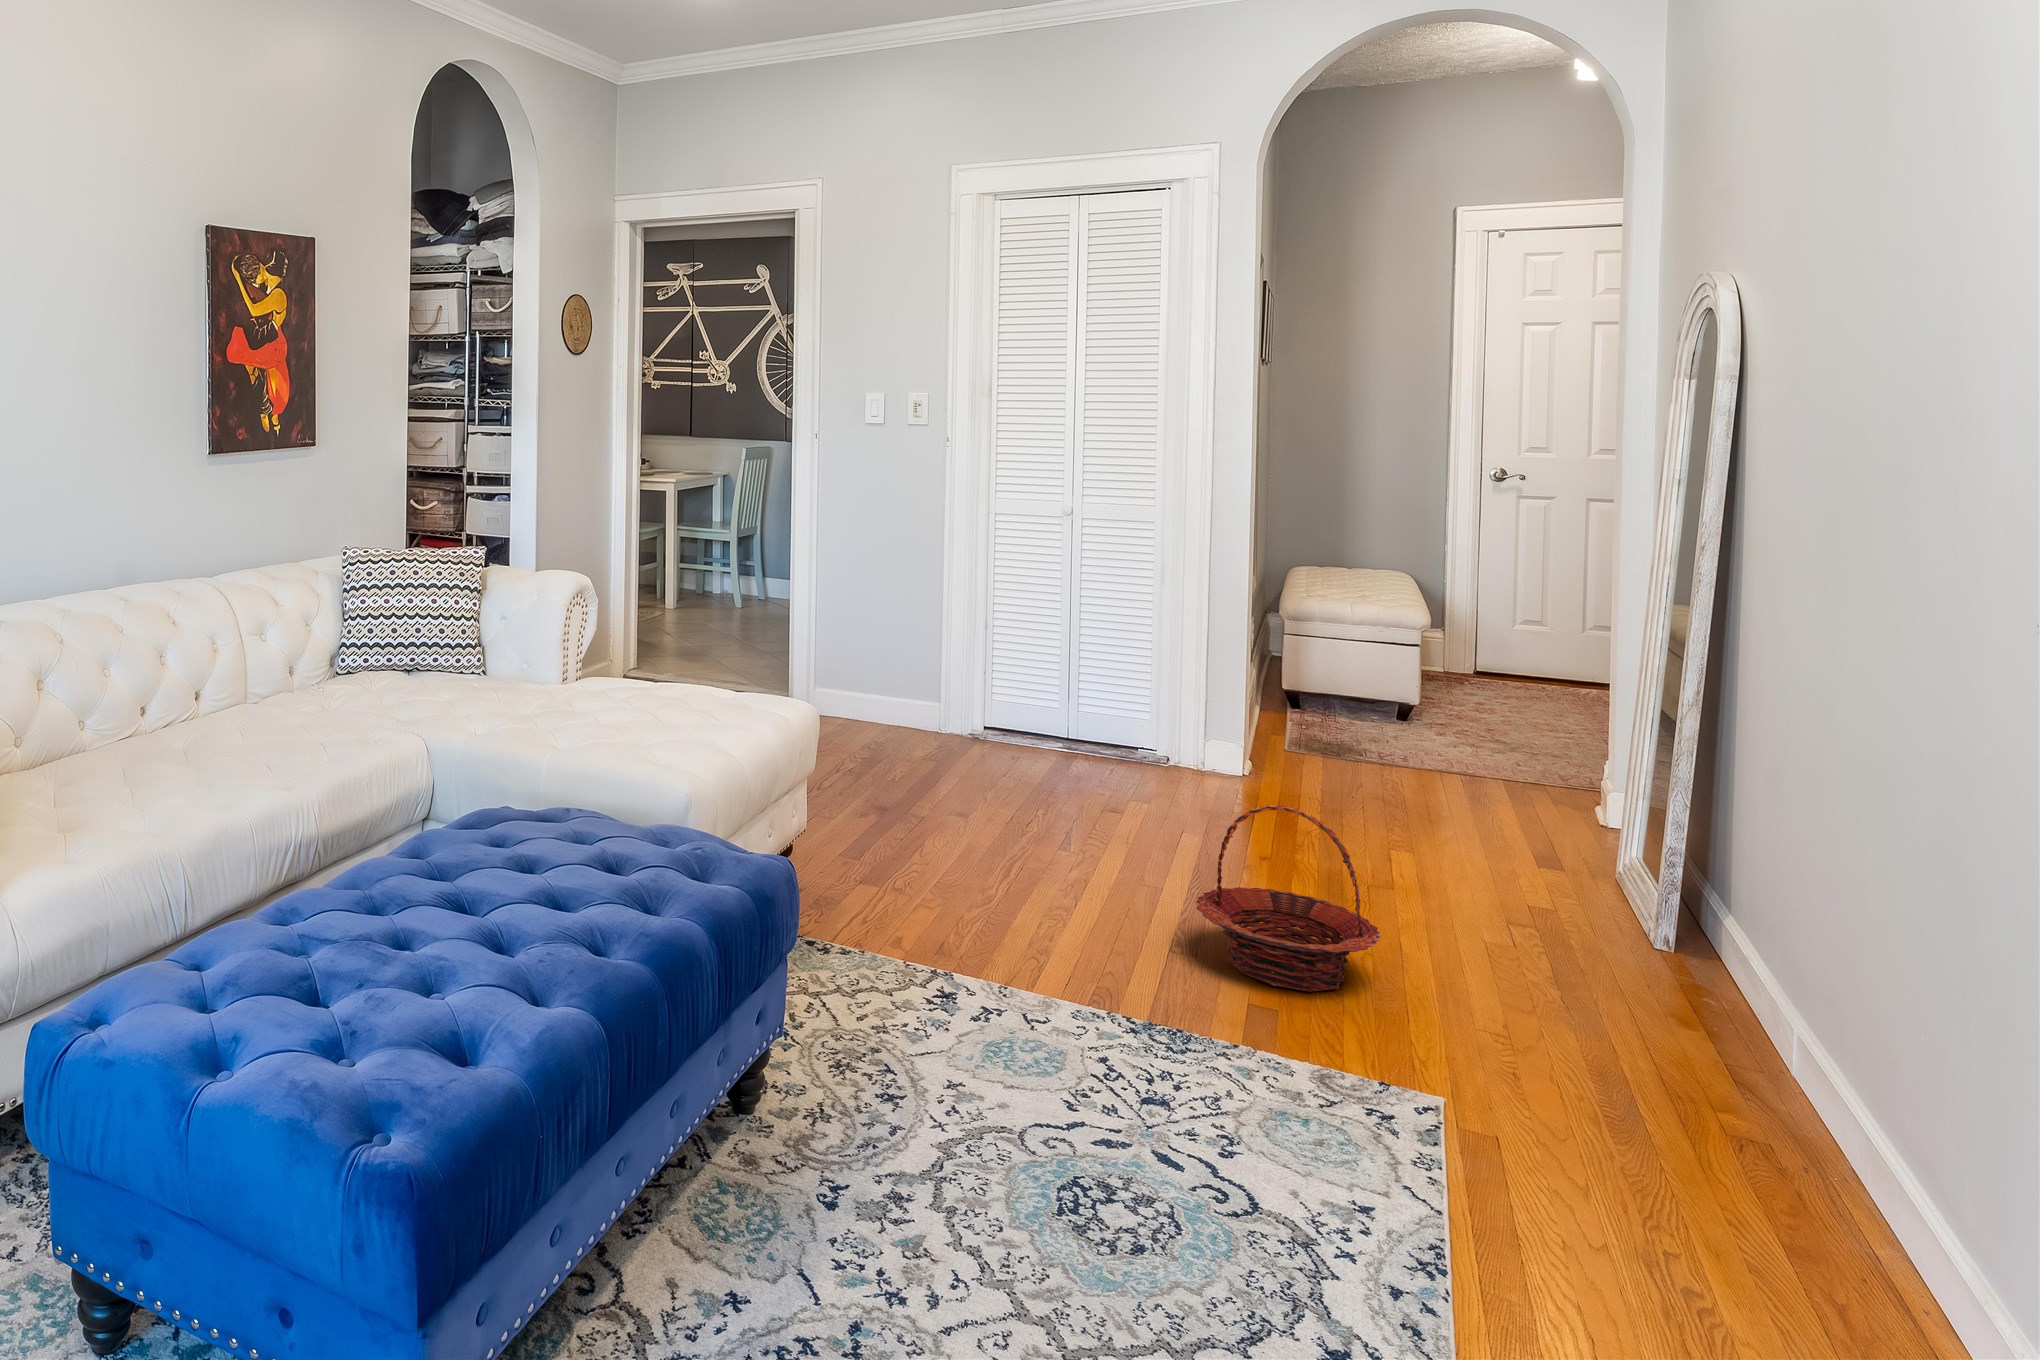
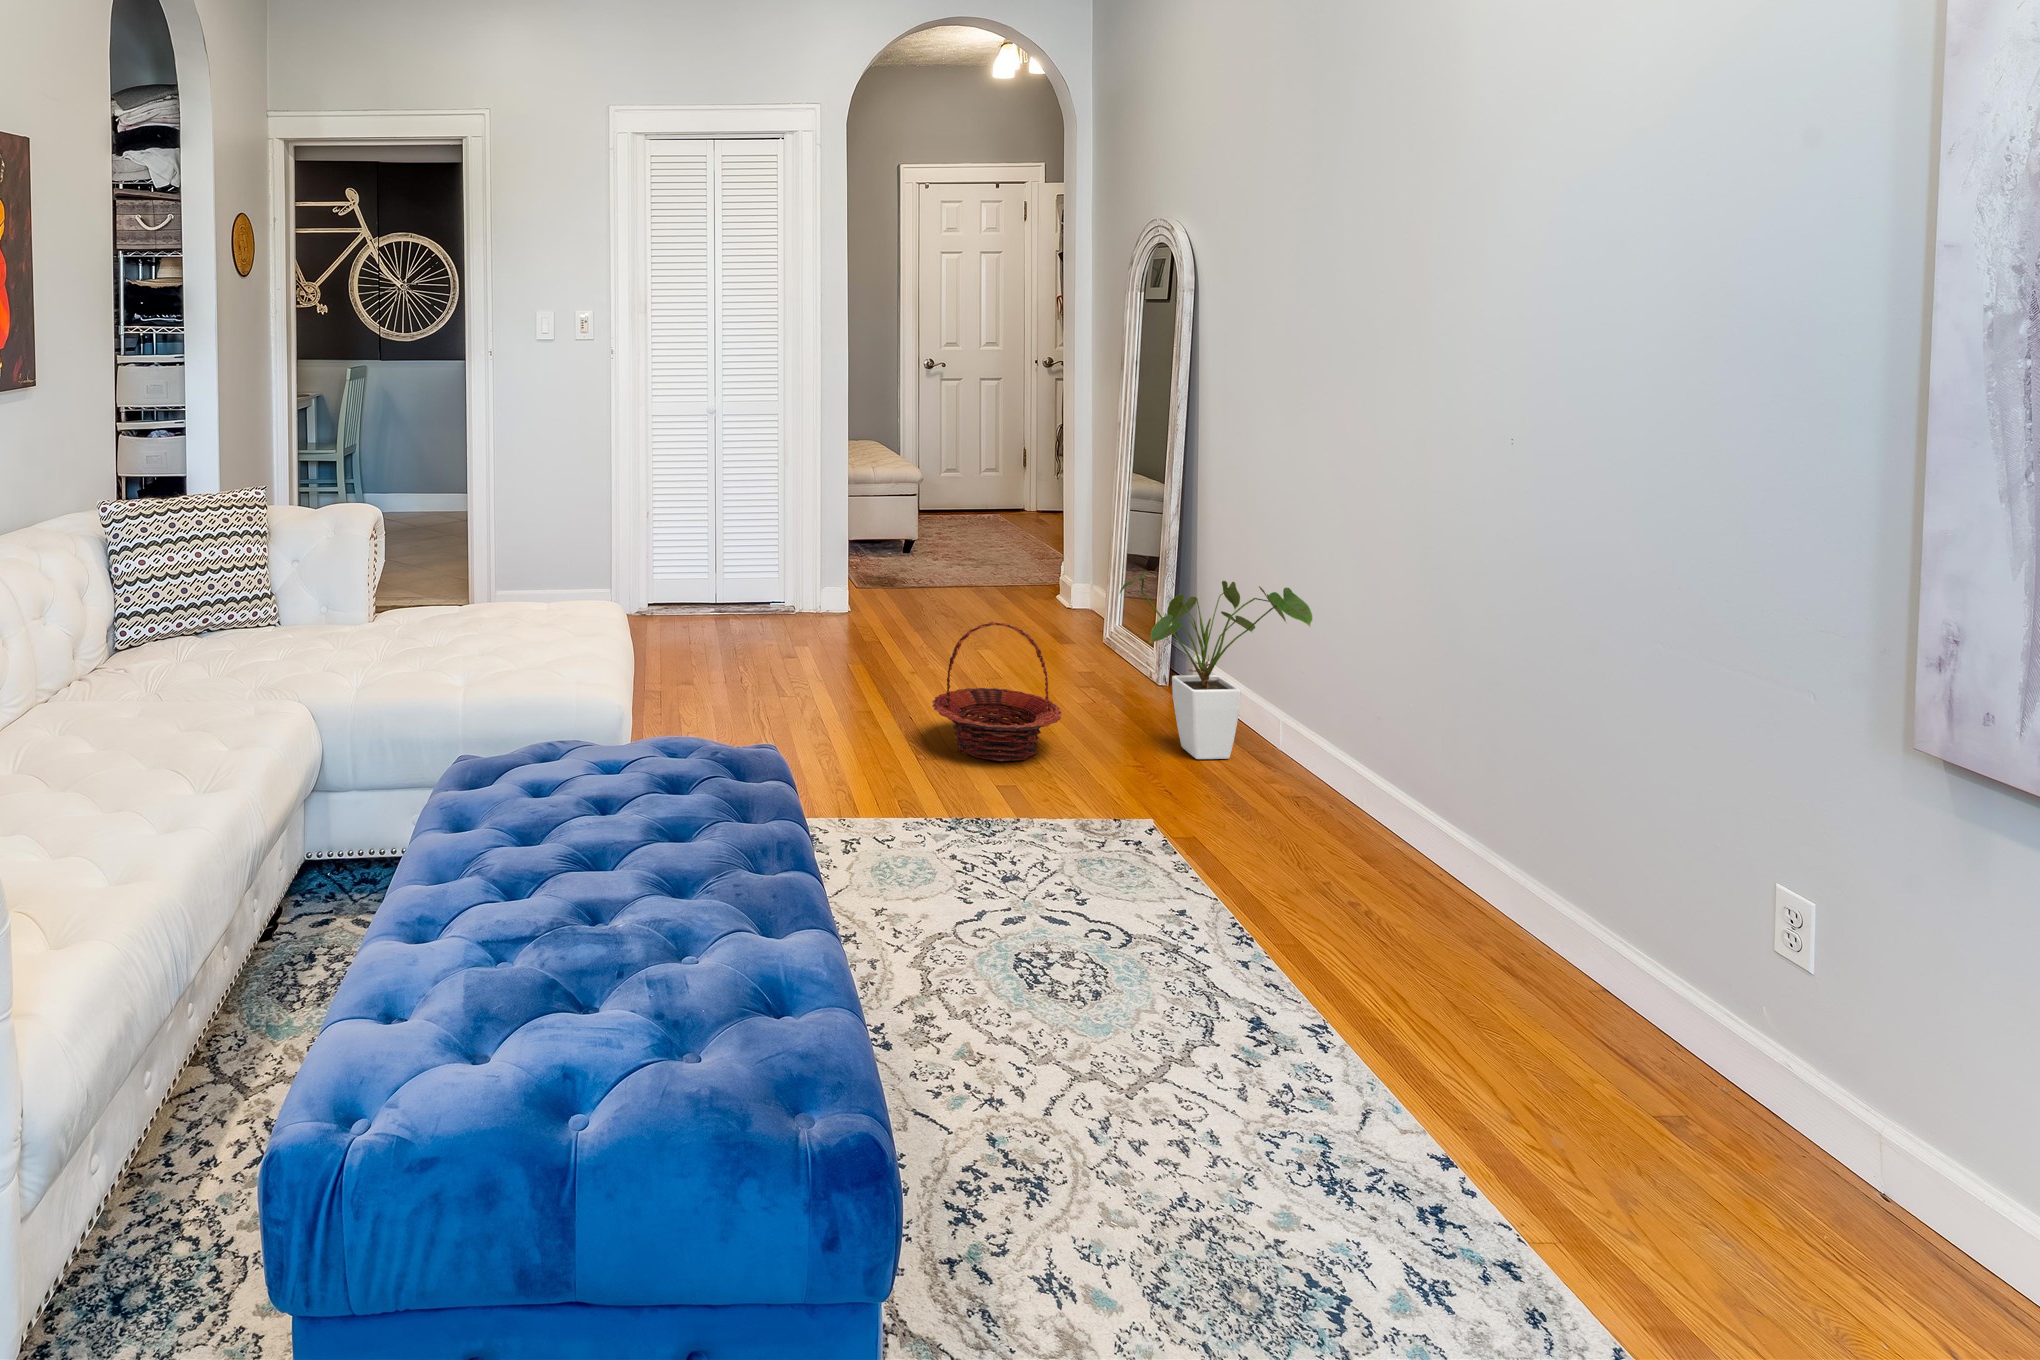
house plant: none [1478,775,1772,1066] -> present [1120,572,1312,759]

